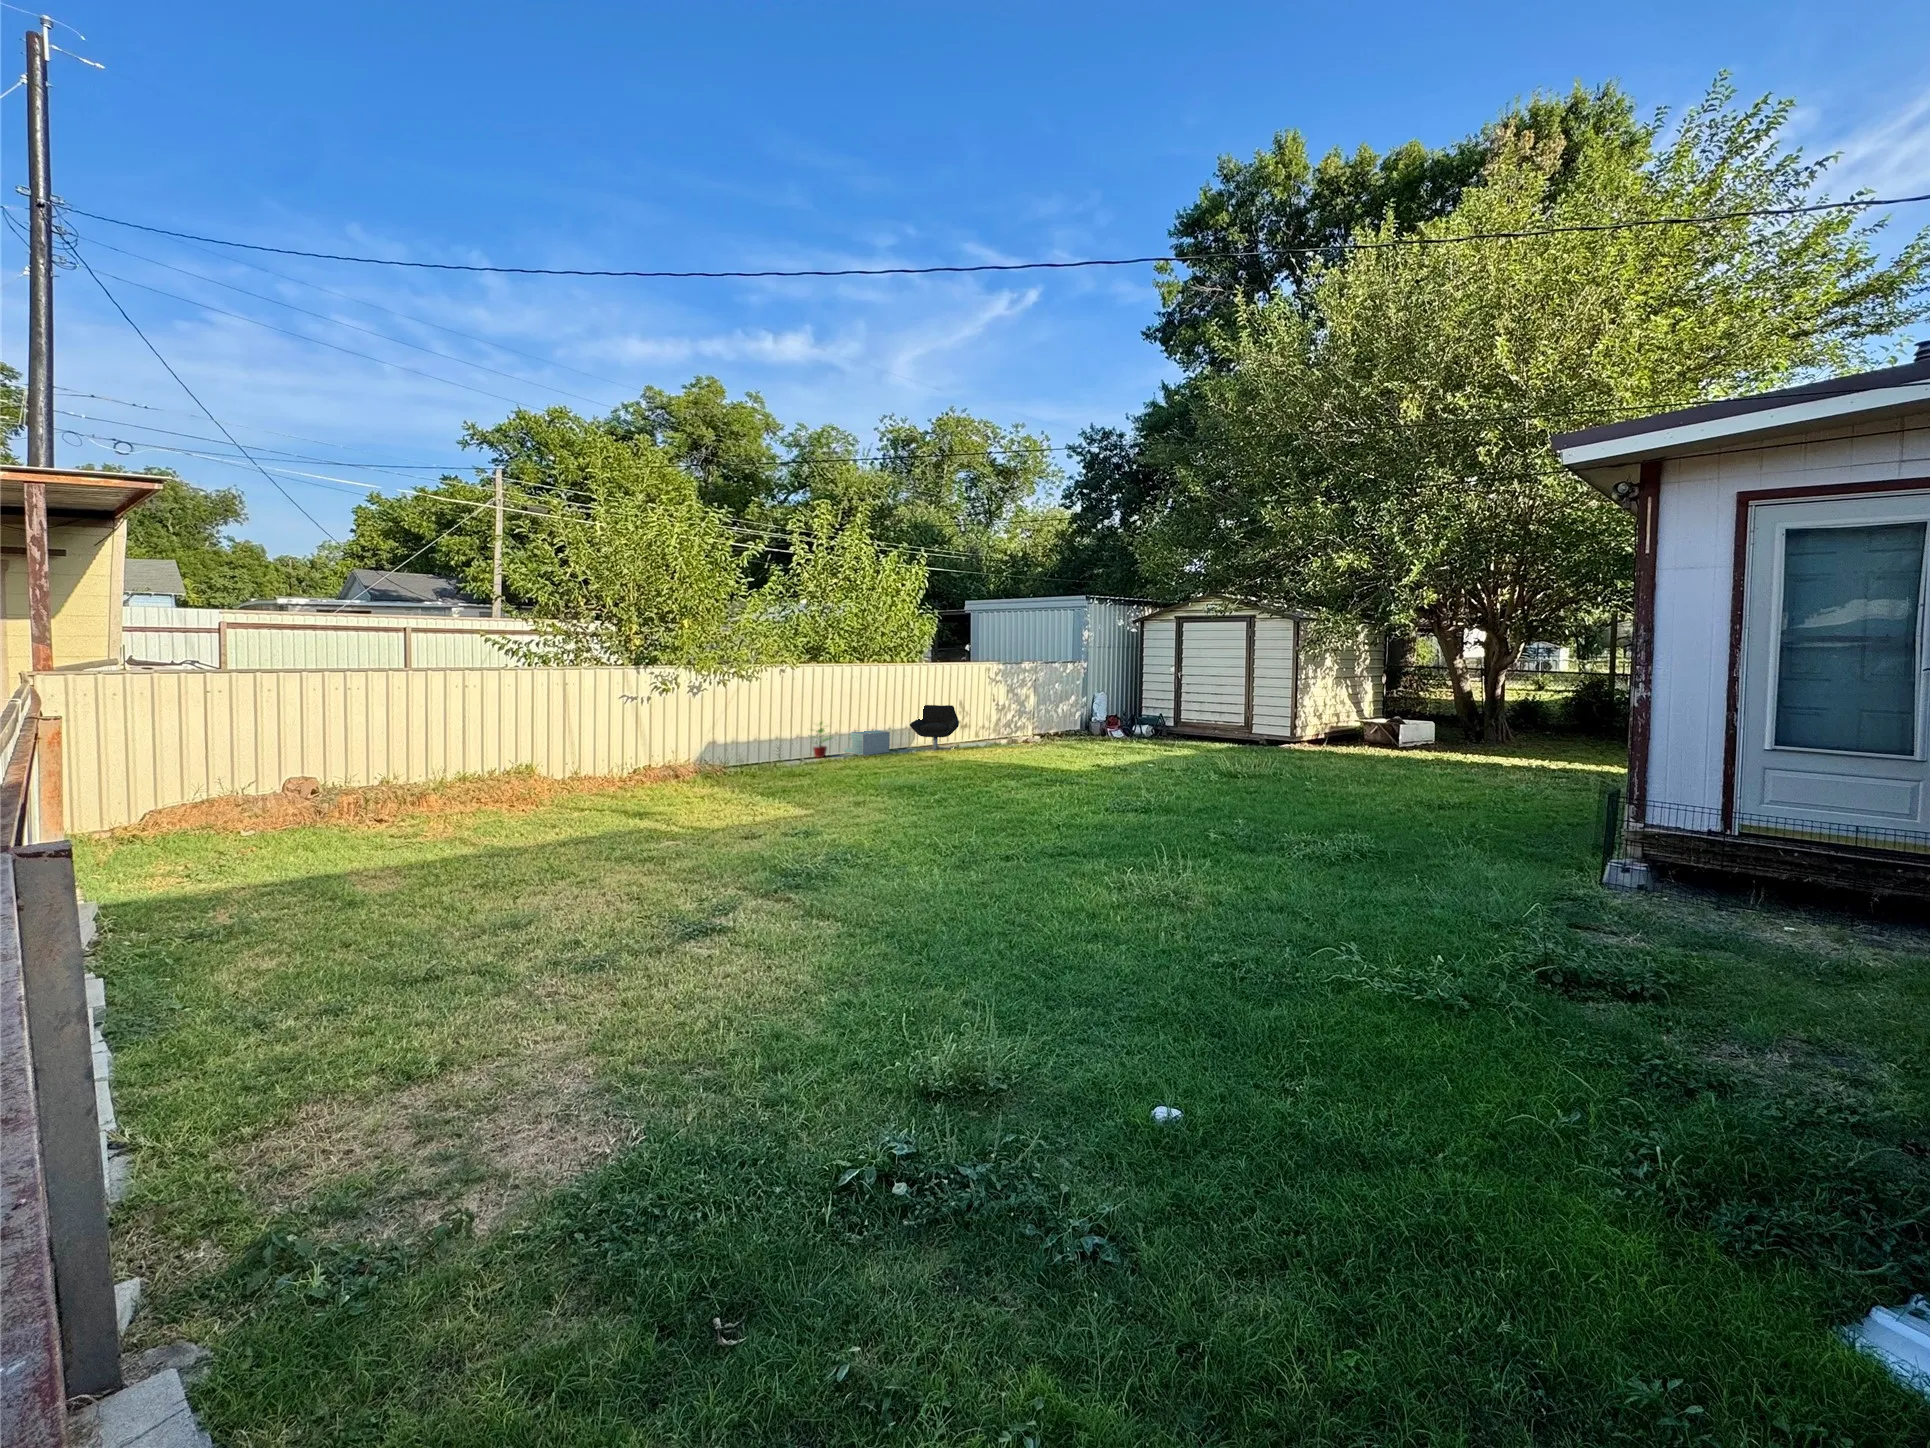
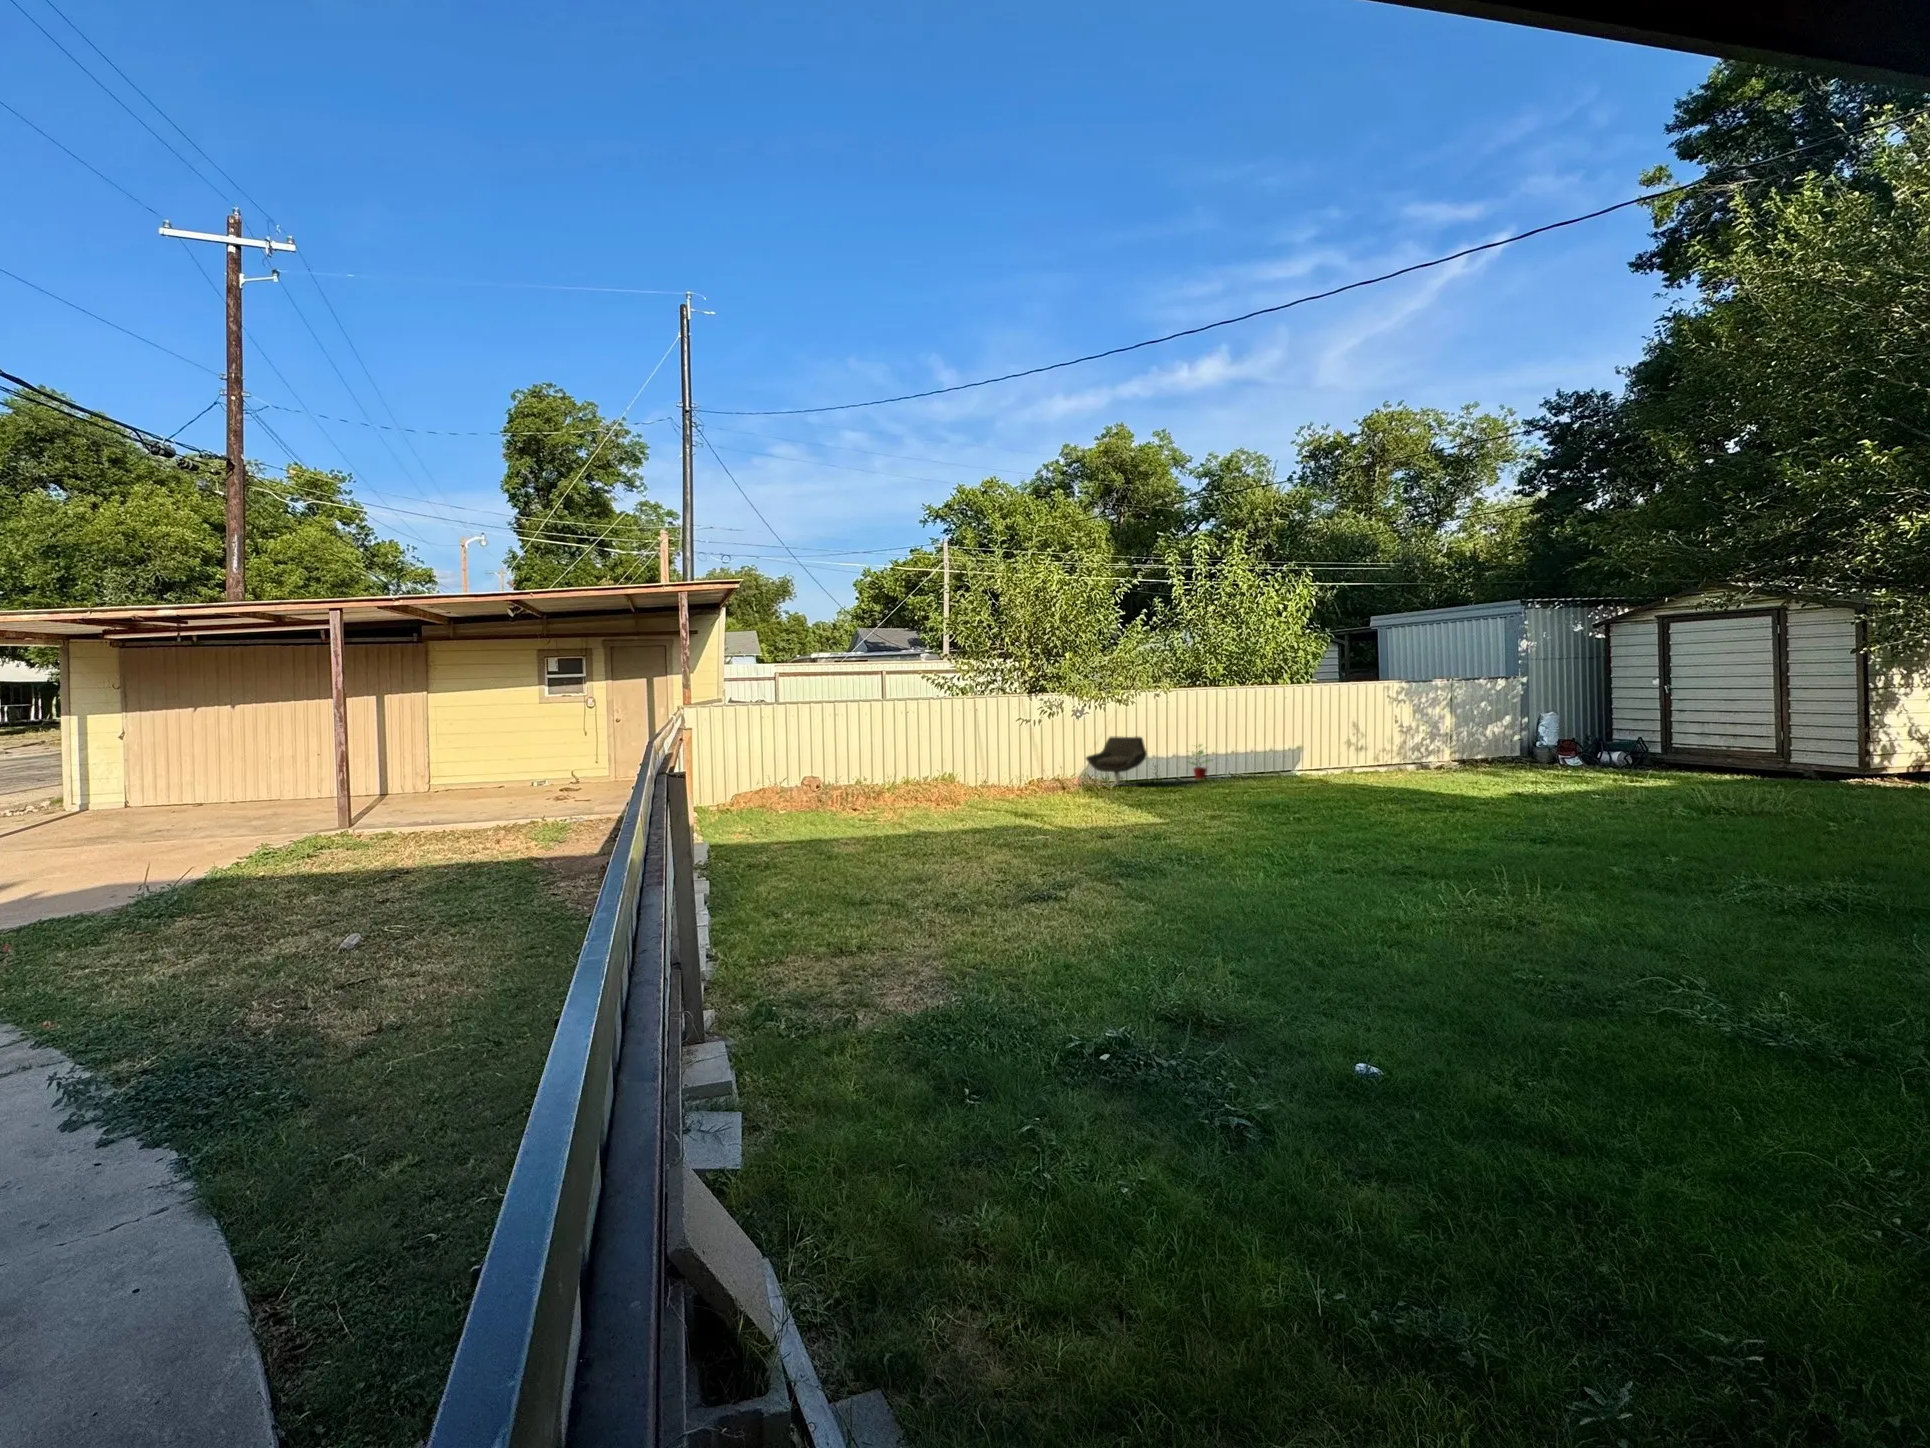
lounge chair: present [910,705,959,751] -> present [1086,736,1147,785]
storage box: present [844,730,890,755] -> none [1227,752,1274,777]

